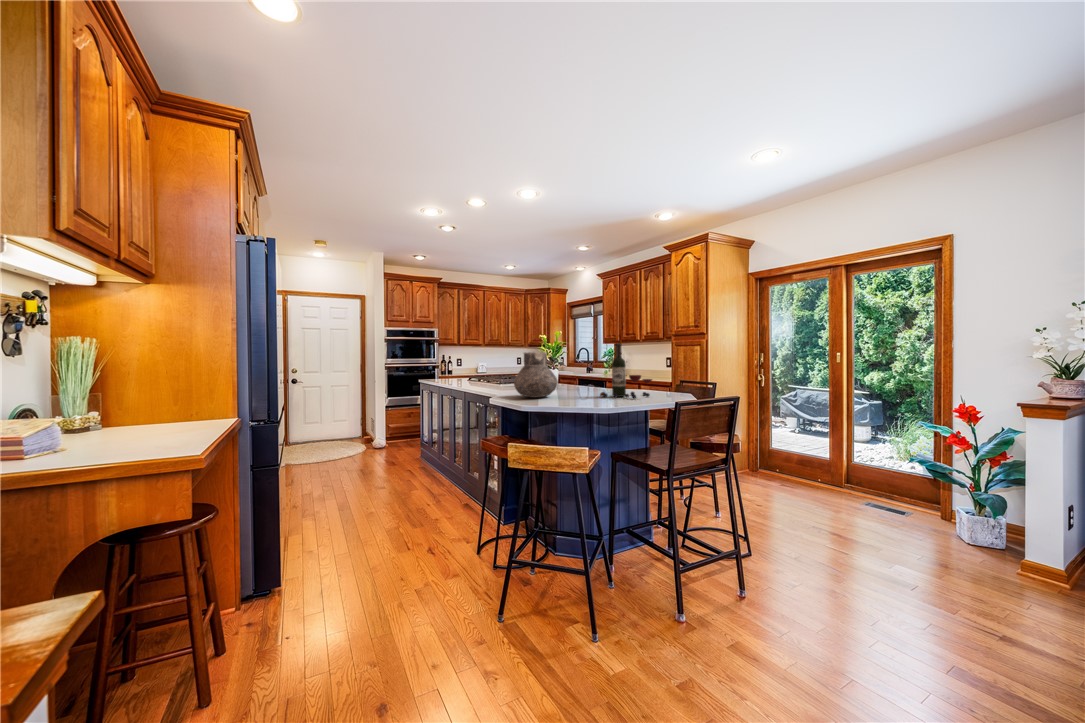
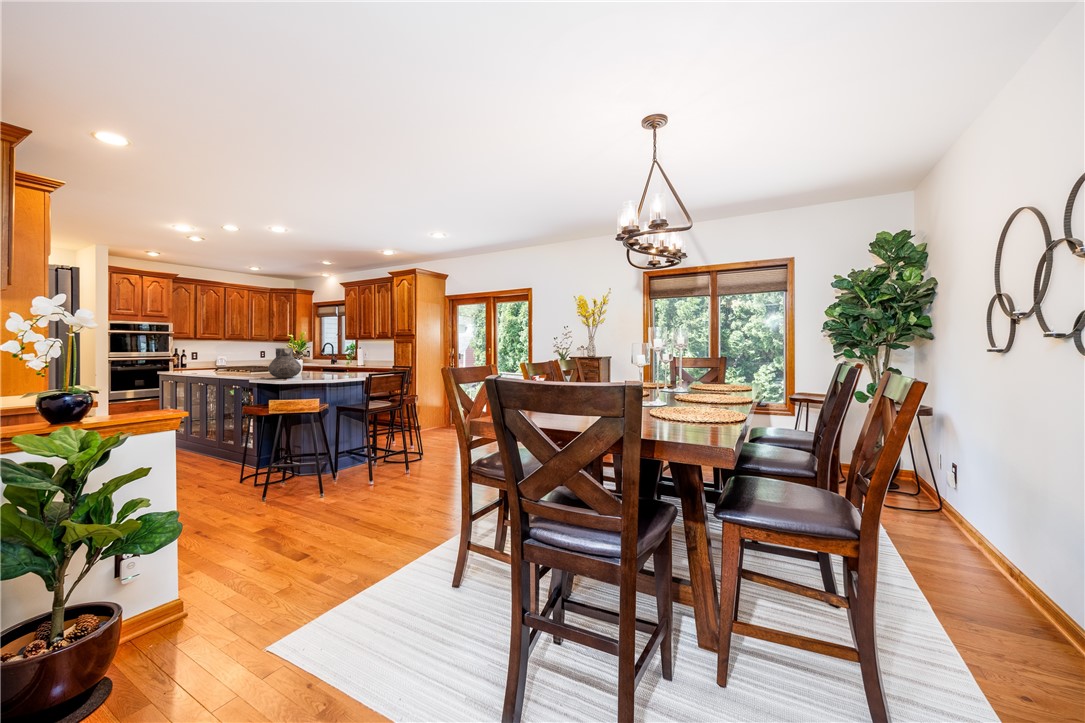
wine bottle: present [600,343,652,398] -> none [331,343,365,376]

